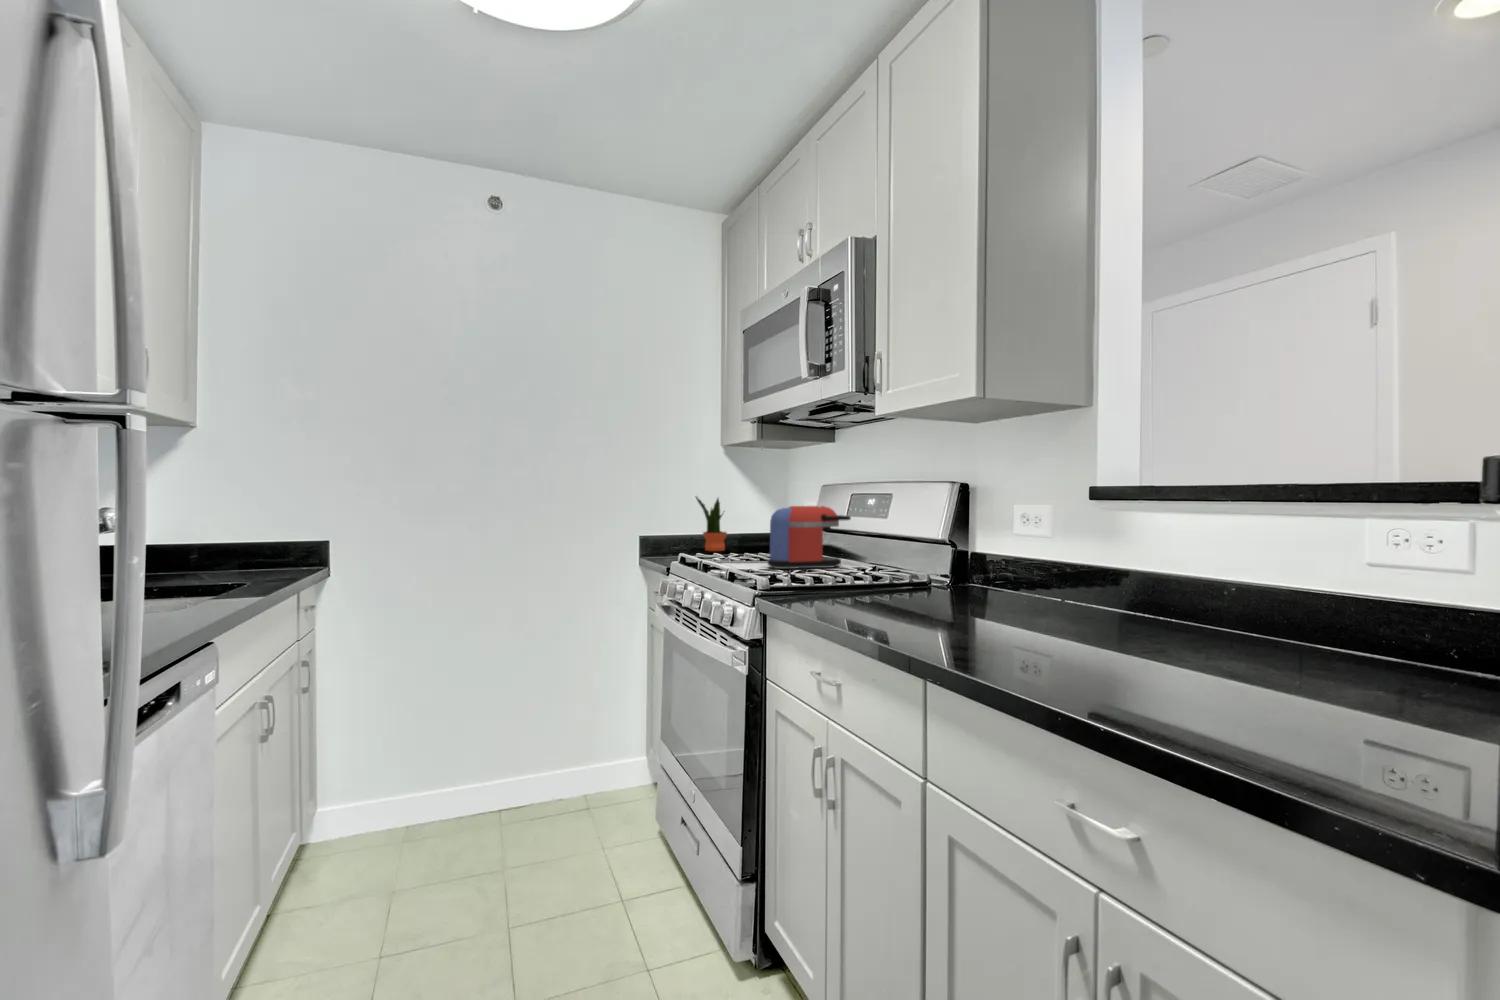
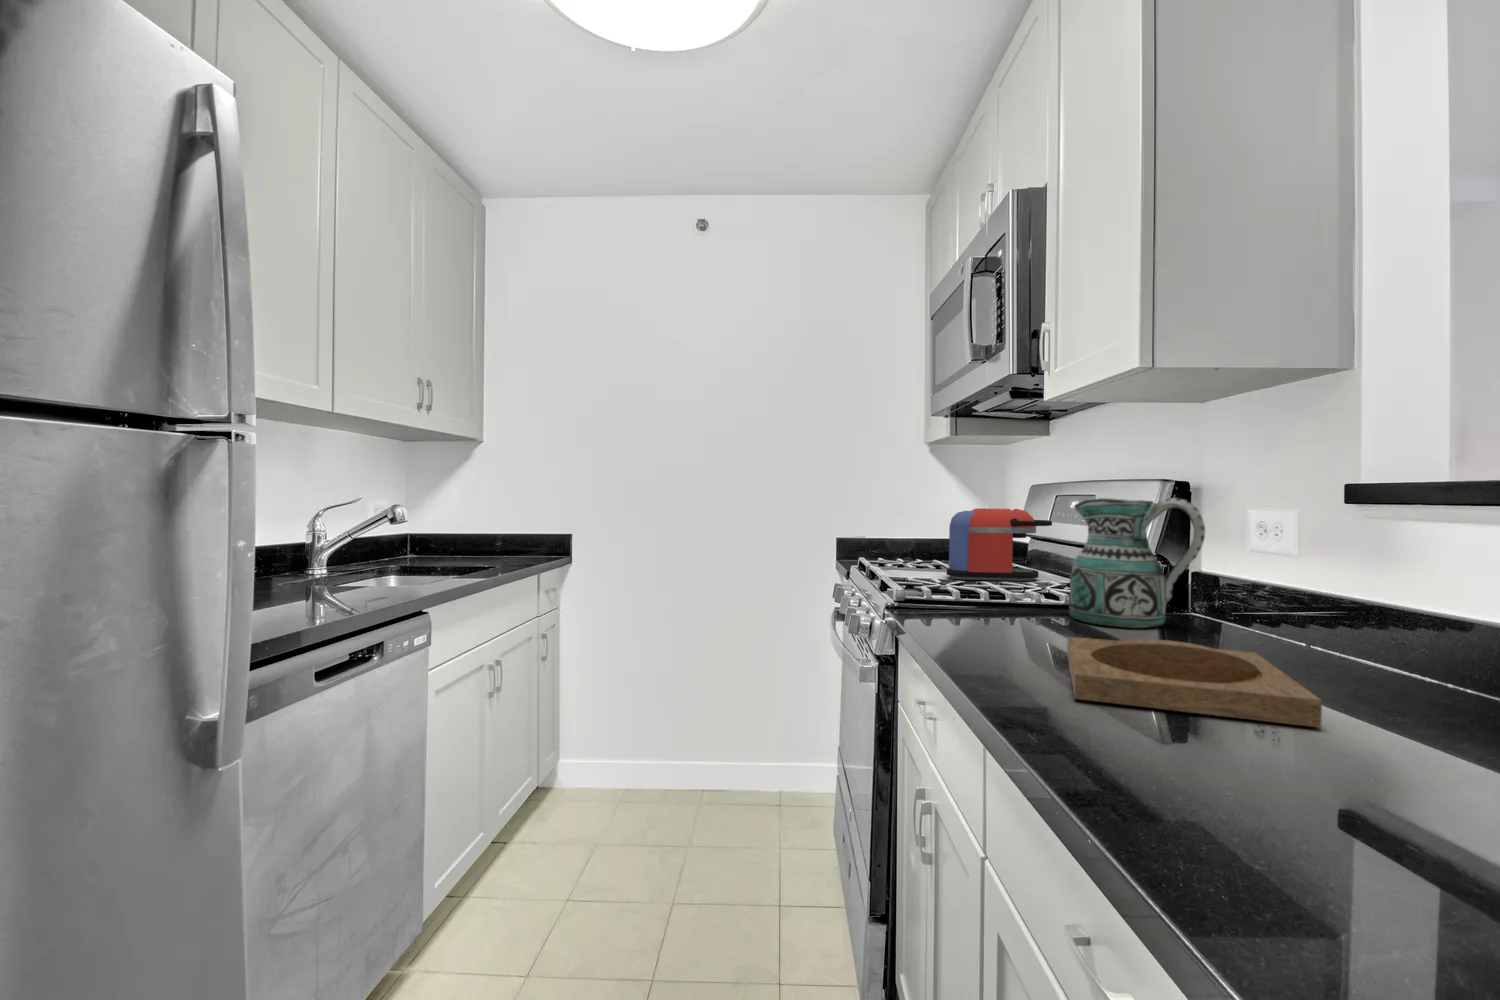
potted plant: present [695,496,727,551] -> none [894,492,929,557]
ceramic pitcher: none [901,496,998,598] -> present [1069,498,1205,628]
tray: none [939,603,1136,651] -> present [1067,637,1322,727]

